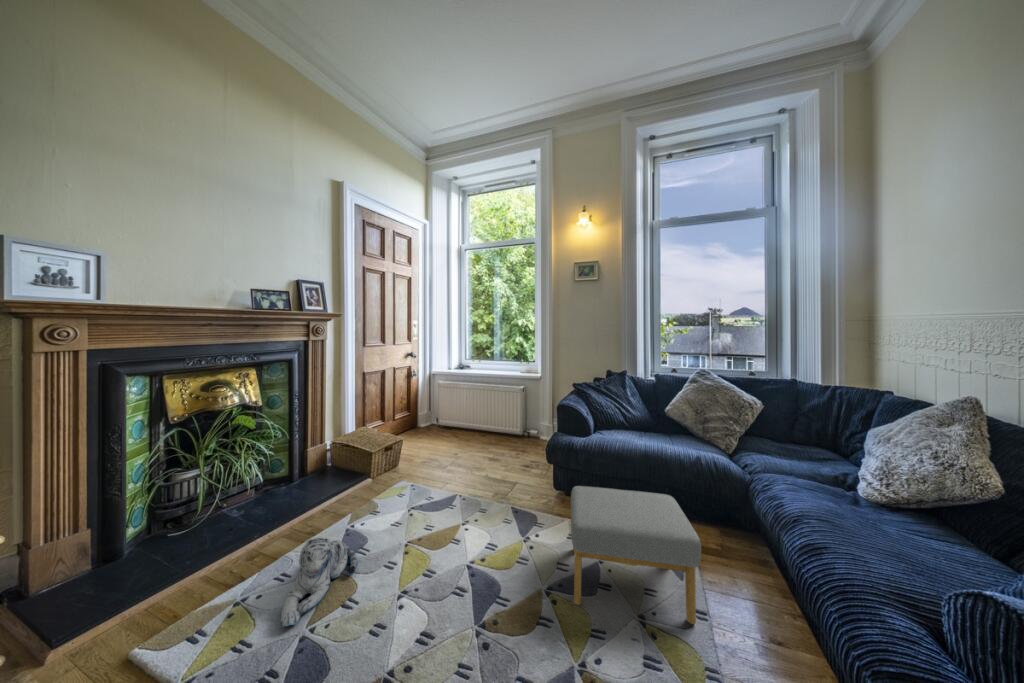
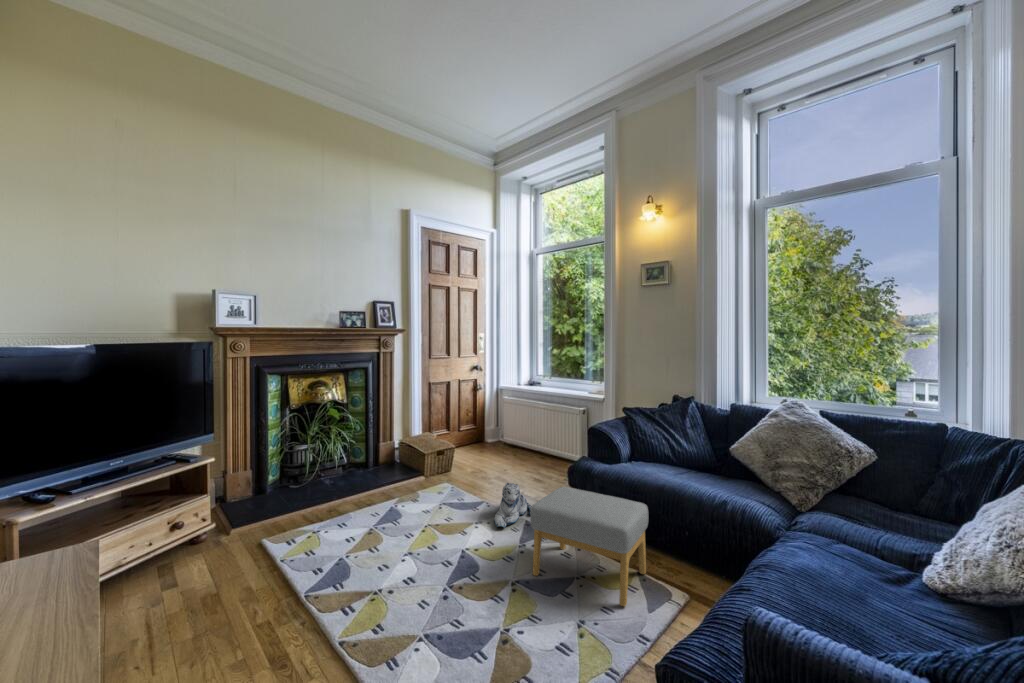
plush toy: present [281,538,357,627] -> present [494,483,532,527]

